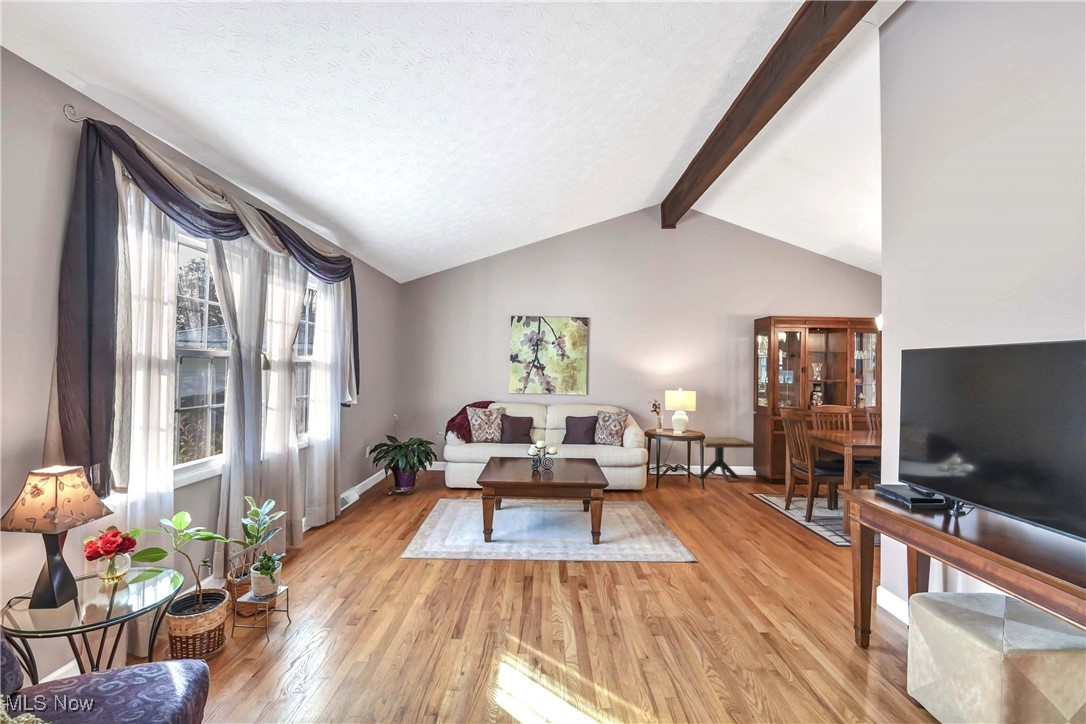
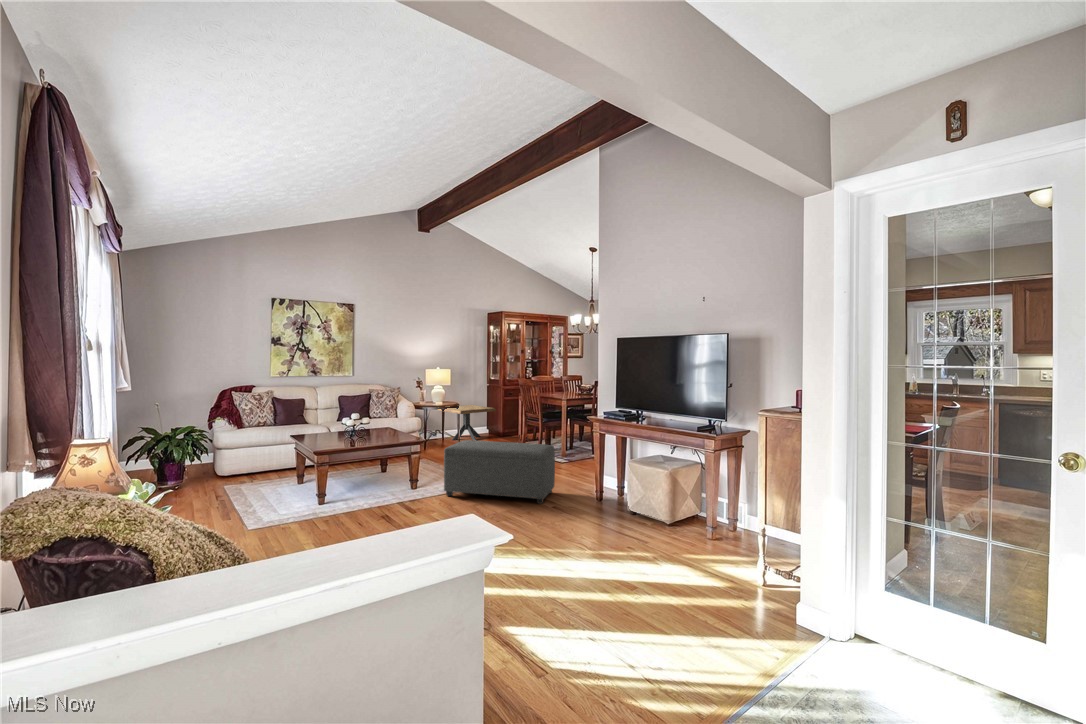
ottoman: none [612,494,787,632] -> present [444,440,555,504]

